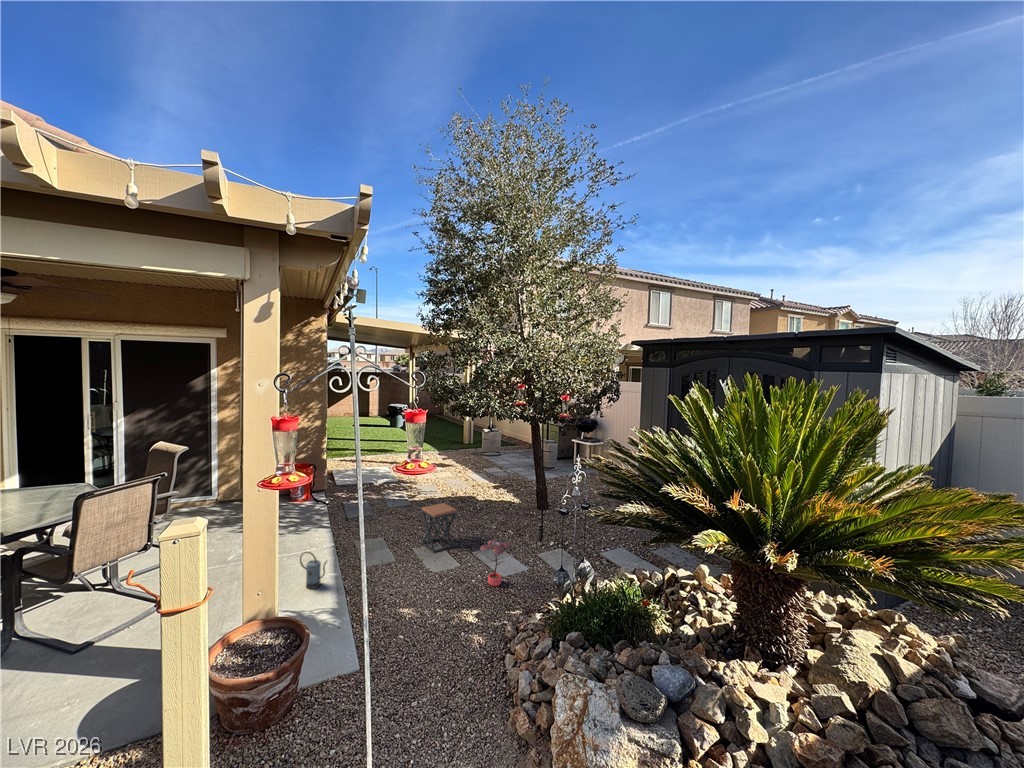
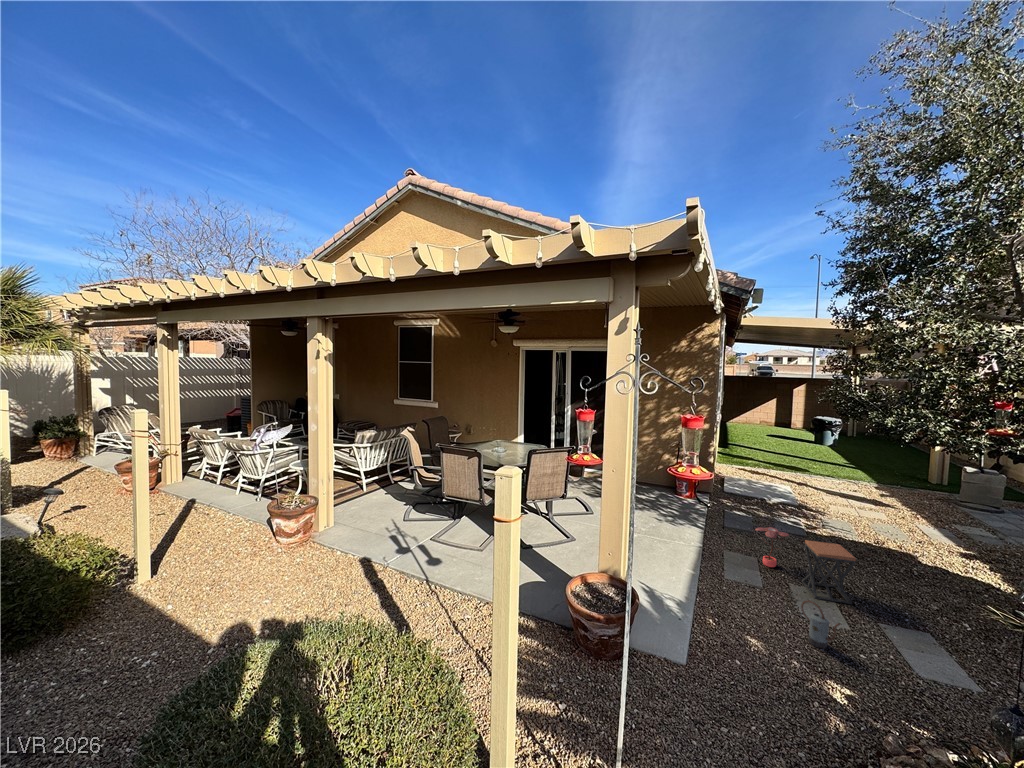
potted plant: present [480,540,510,586] -> present [755,527,789,567]
watering can: present [300,552,327,589] -> present [801,600,840,649]

